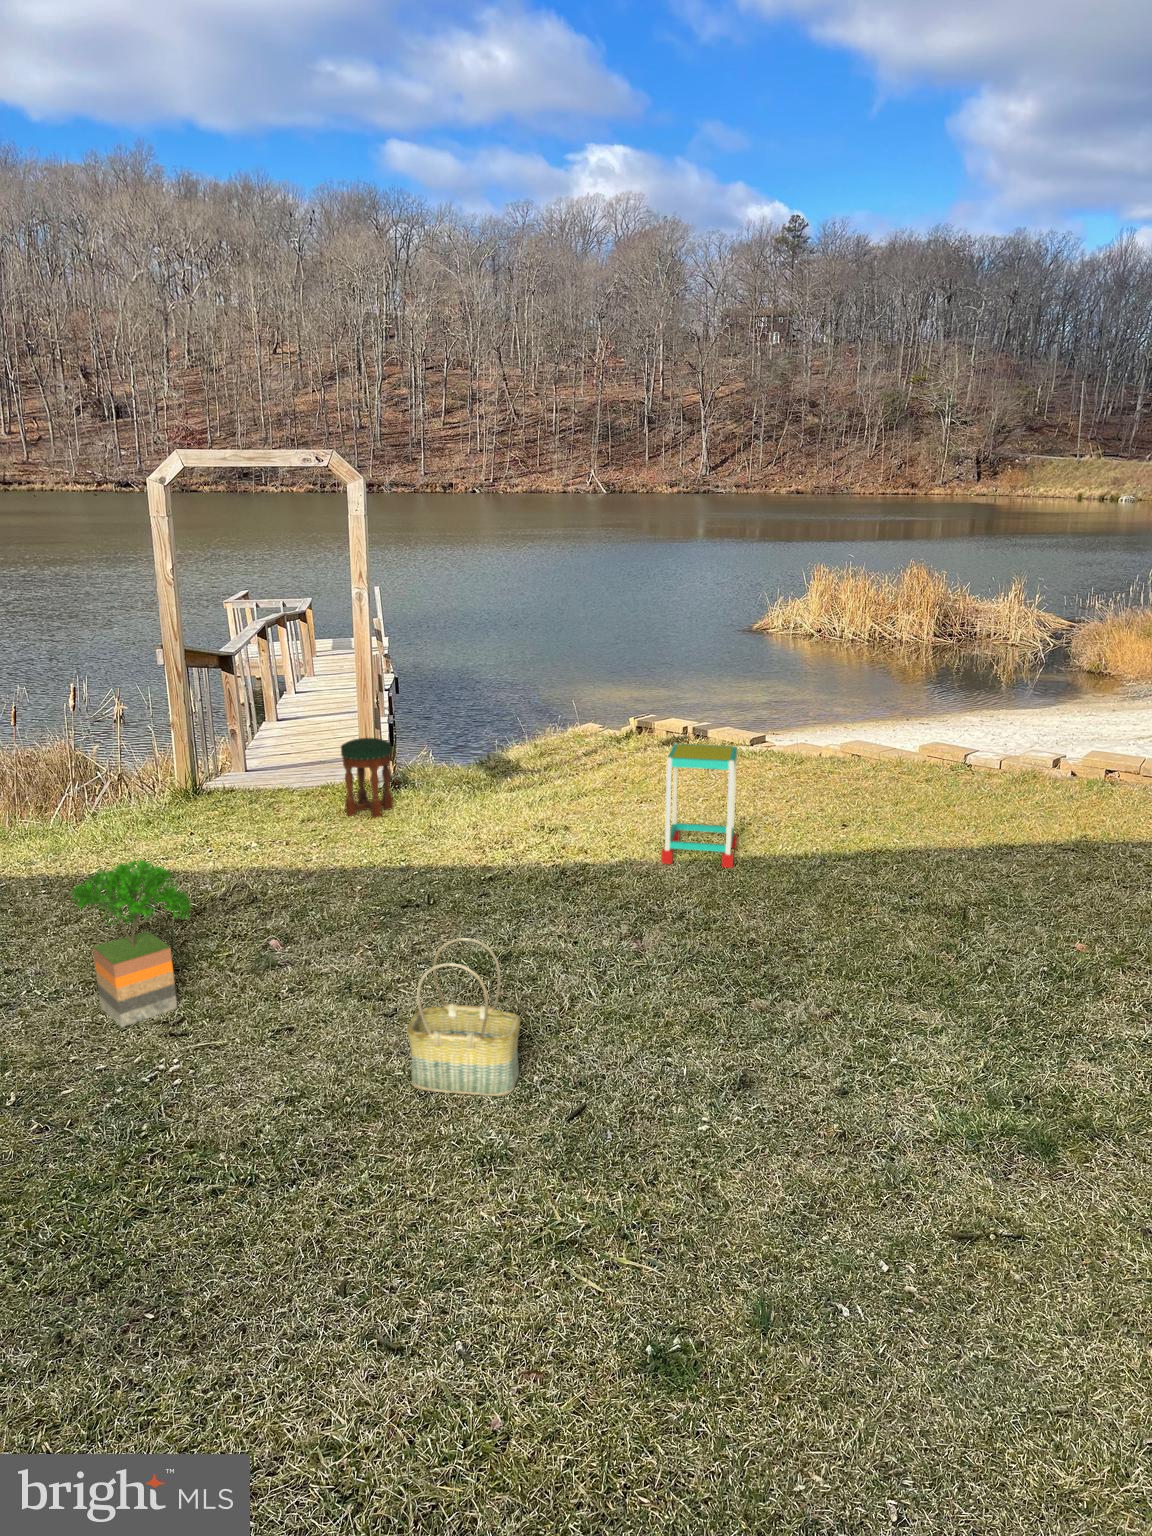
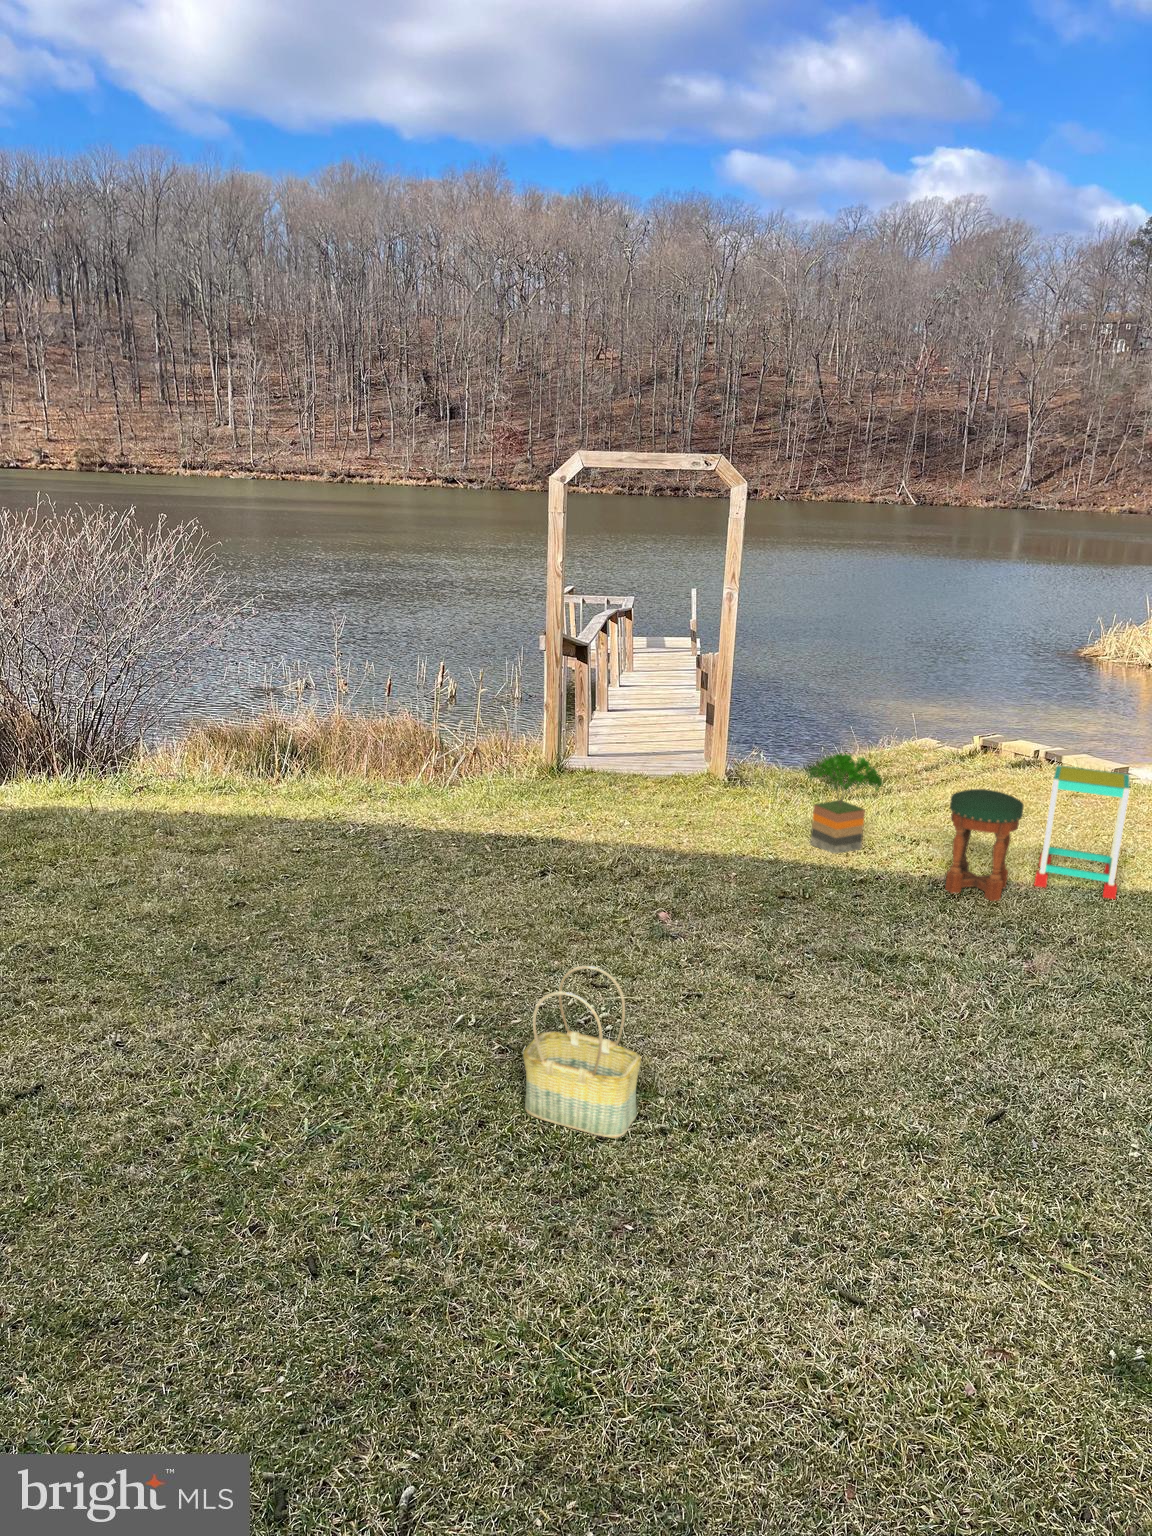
stool: present [341,738,393,818] -> present [945,789,1024,901]
potted tree: present [69,860,192,1027] -> present [809,753,884,854]
basket: present [407,938,521,1096] -> present [523,966,641,1138]

